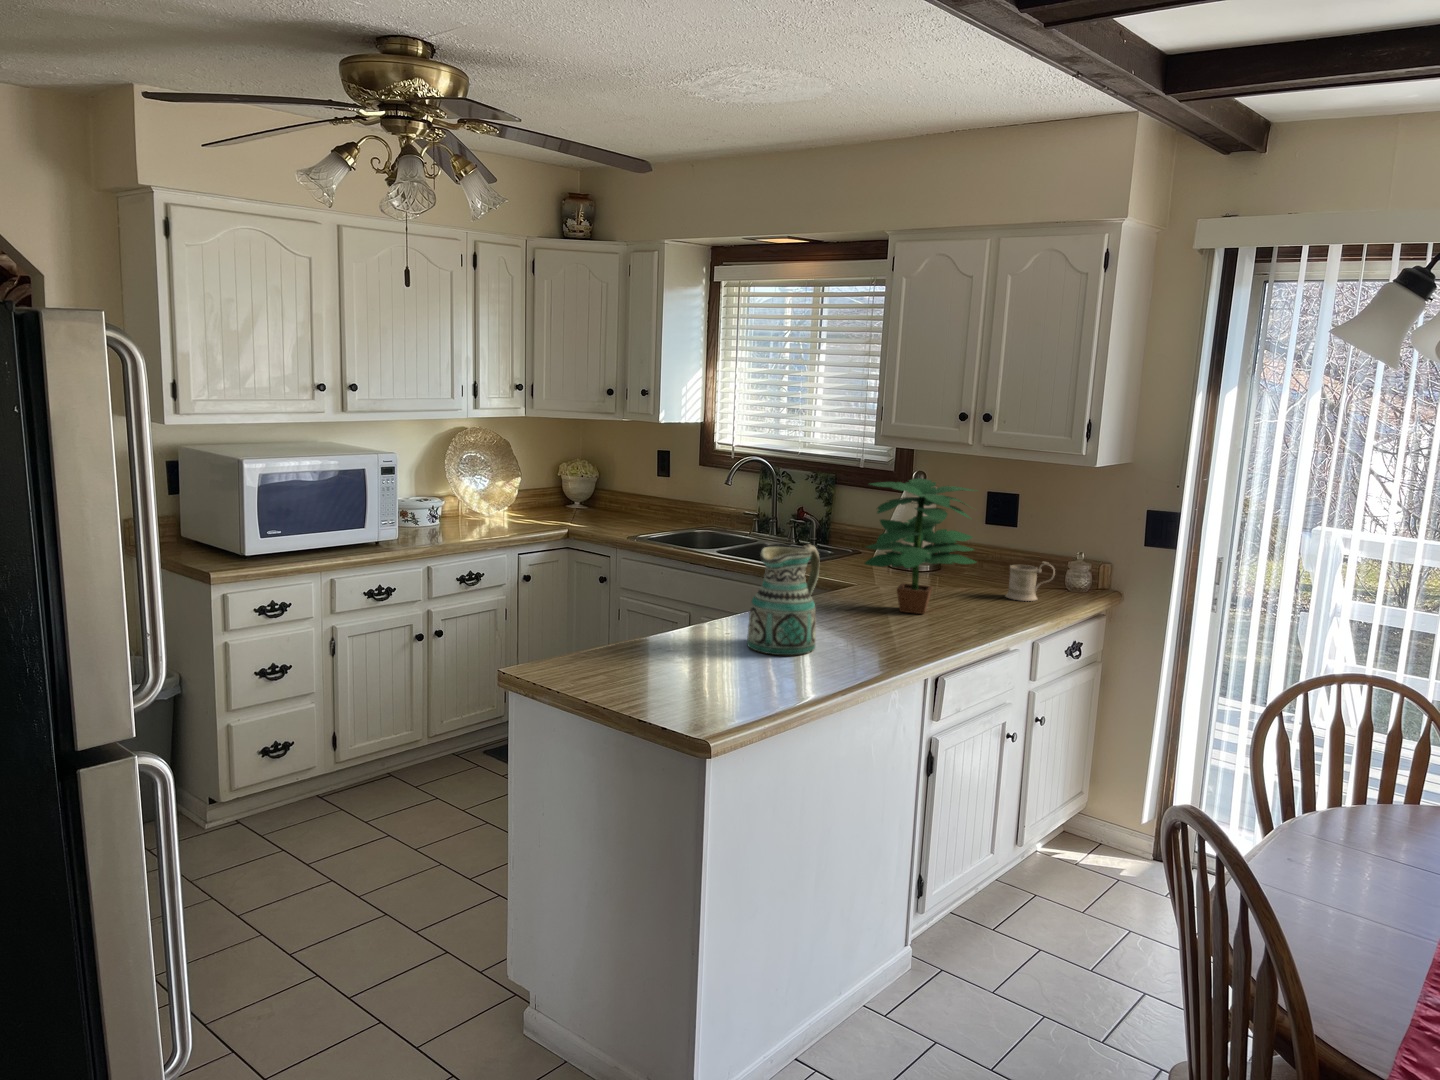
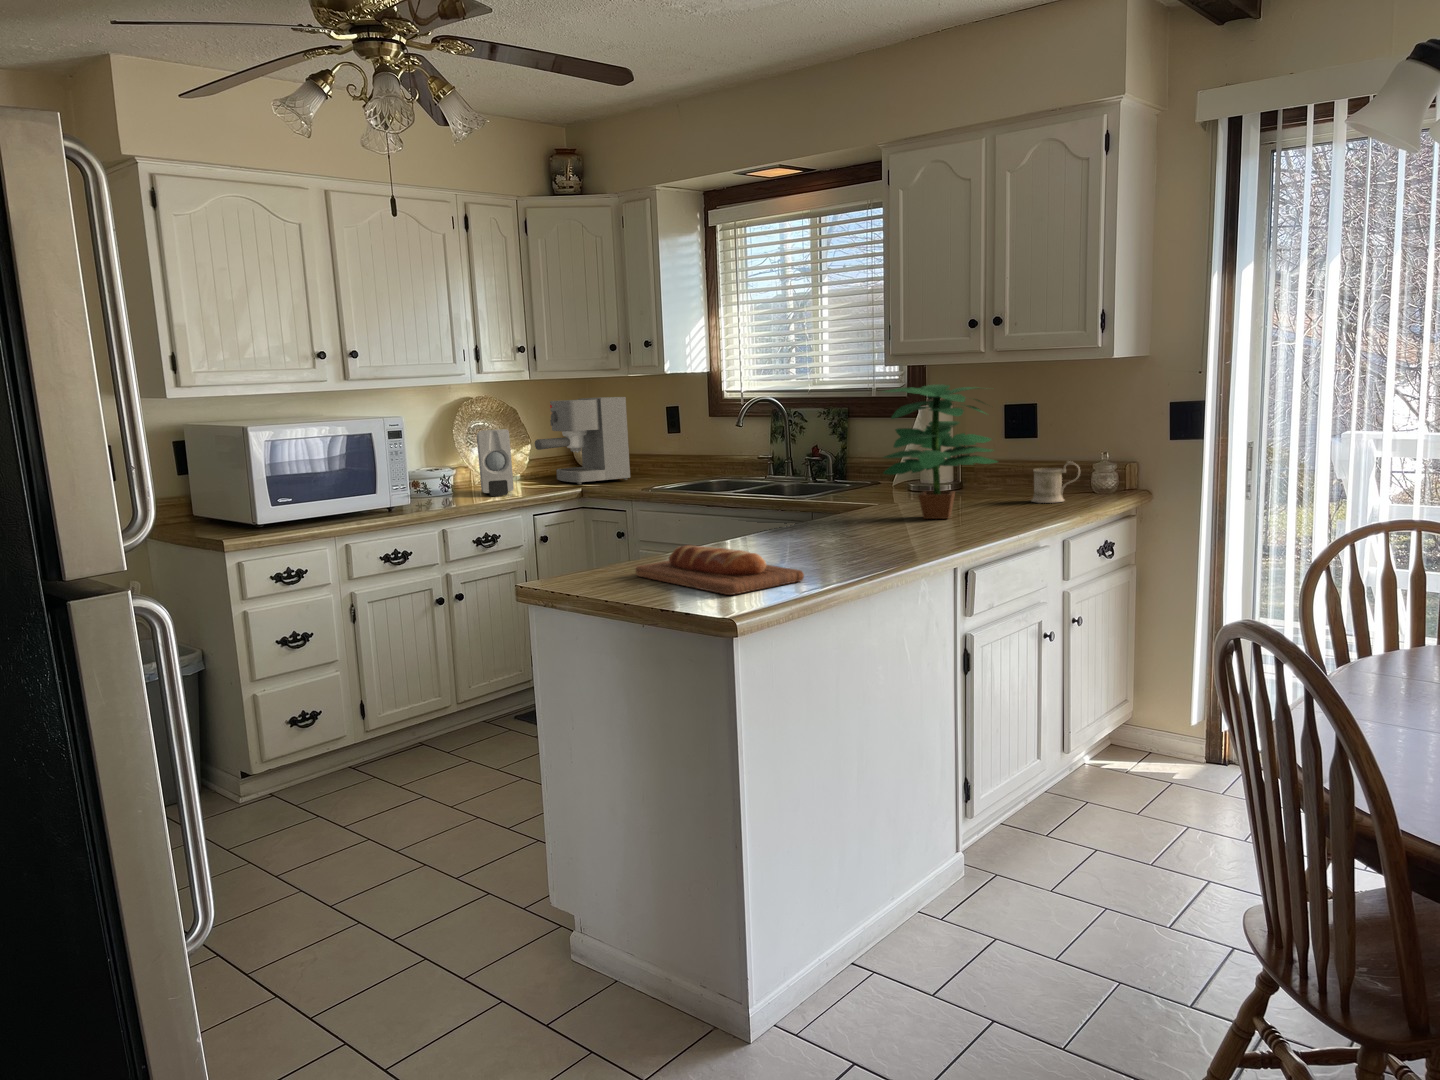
coffee maker: none [525,437,618,523] -> present [535,397,630,484]
soap dispenser: none [469,468,501,533] -> present [477,429,514,496]
ceramic pitcher: present [747,544,819,655] -> none [768,444,838,556]
bread loaf: none [616,643,780,707] -> present [636,545,804,595]

